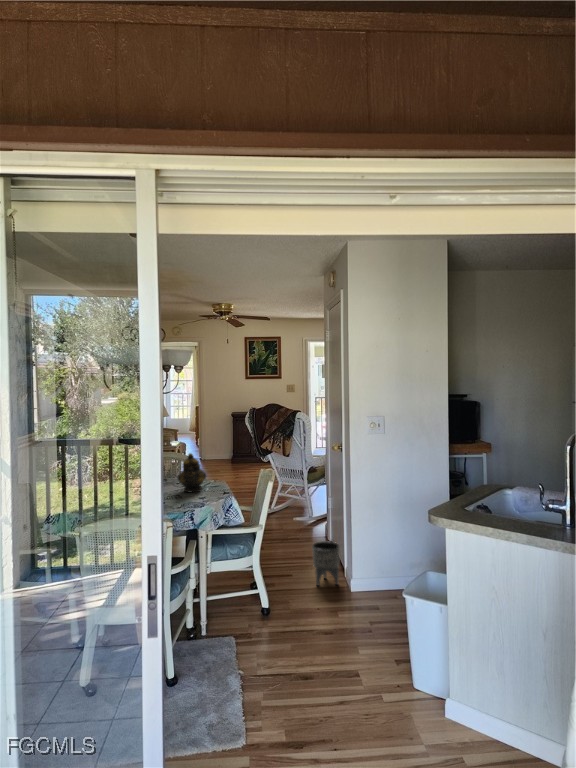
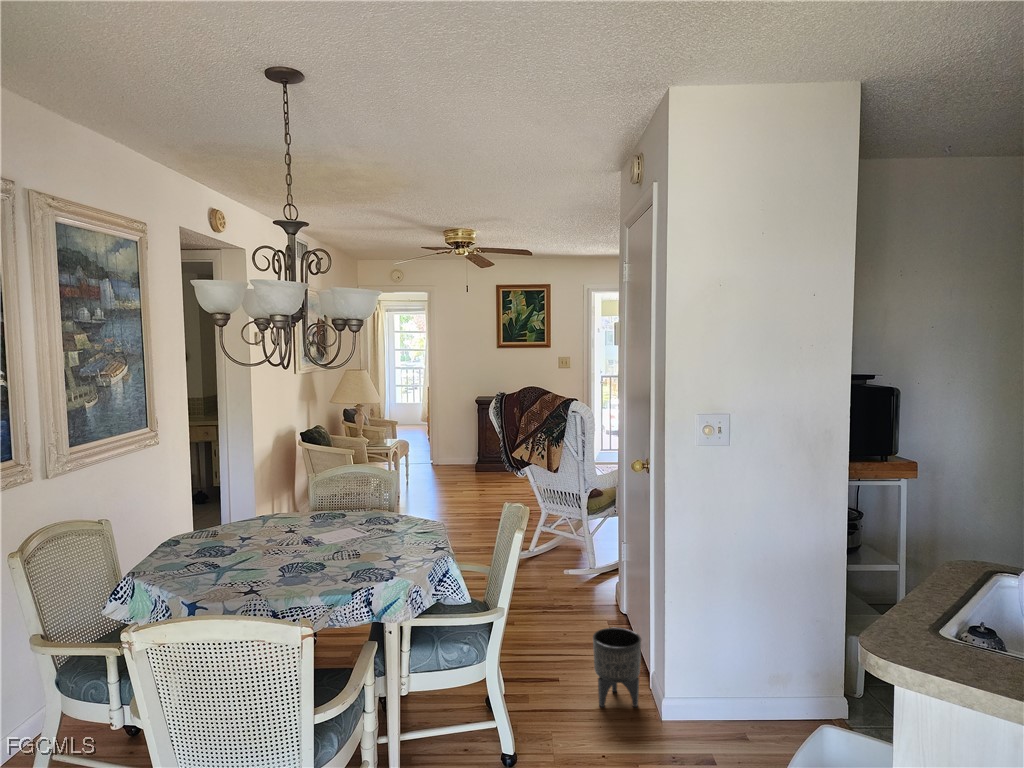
teapot: present [178,453,206,493] -> none [357,474,407,543]

